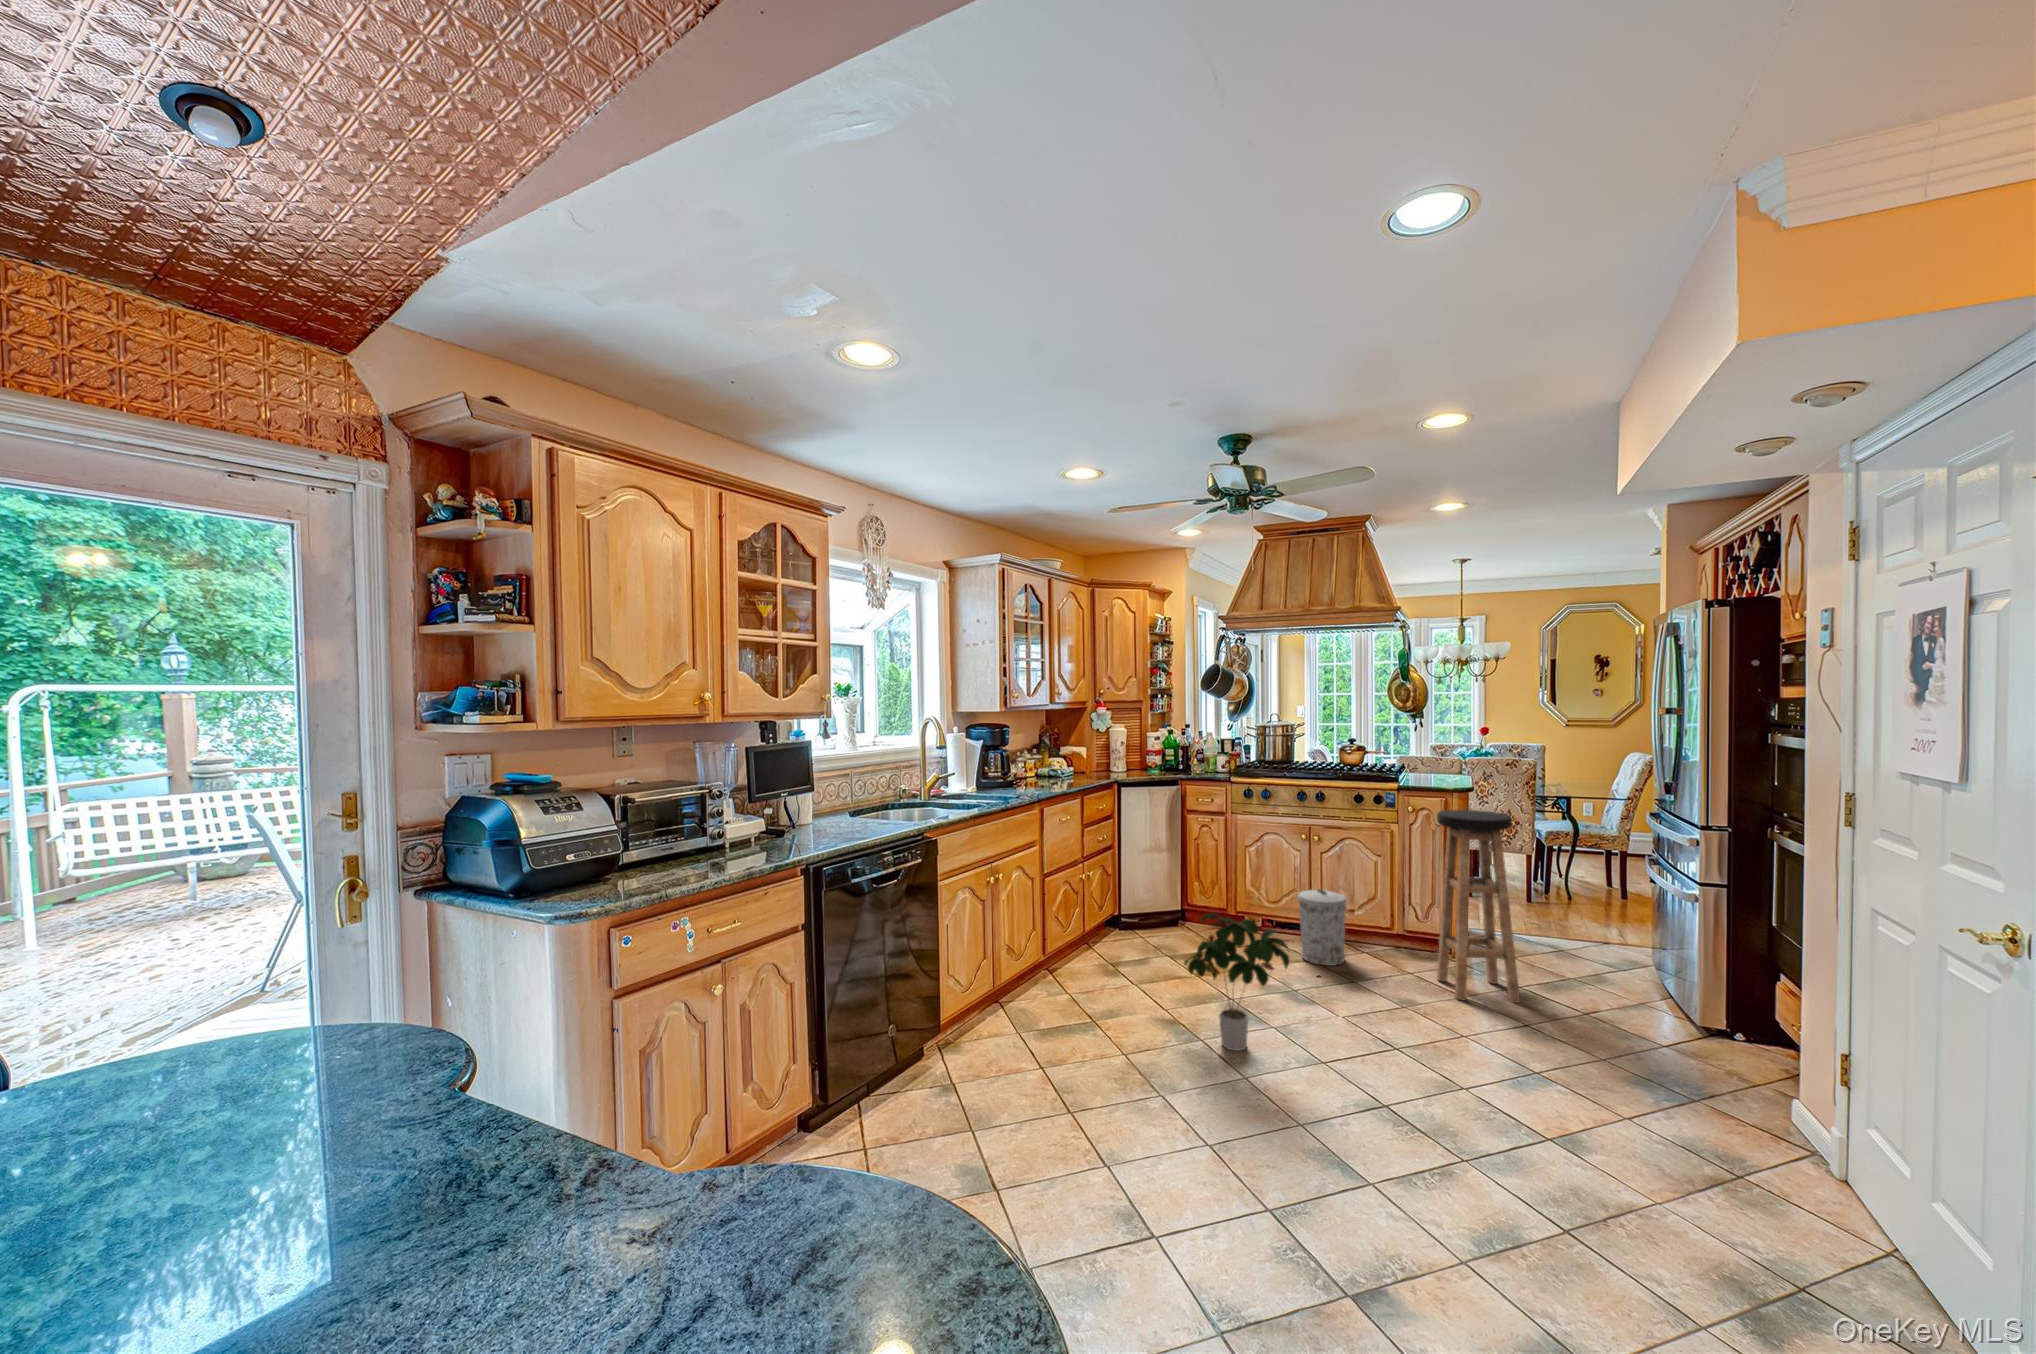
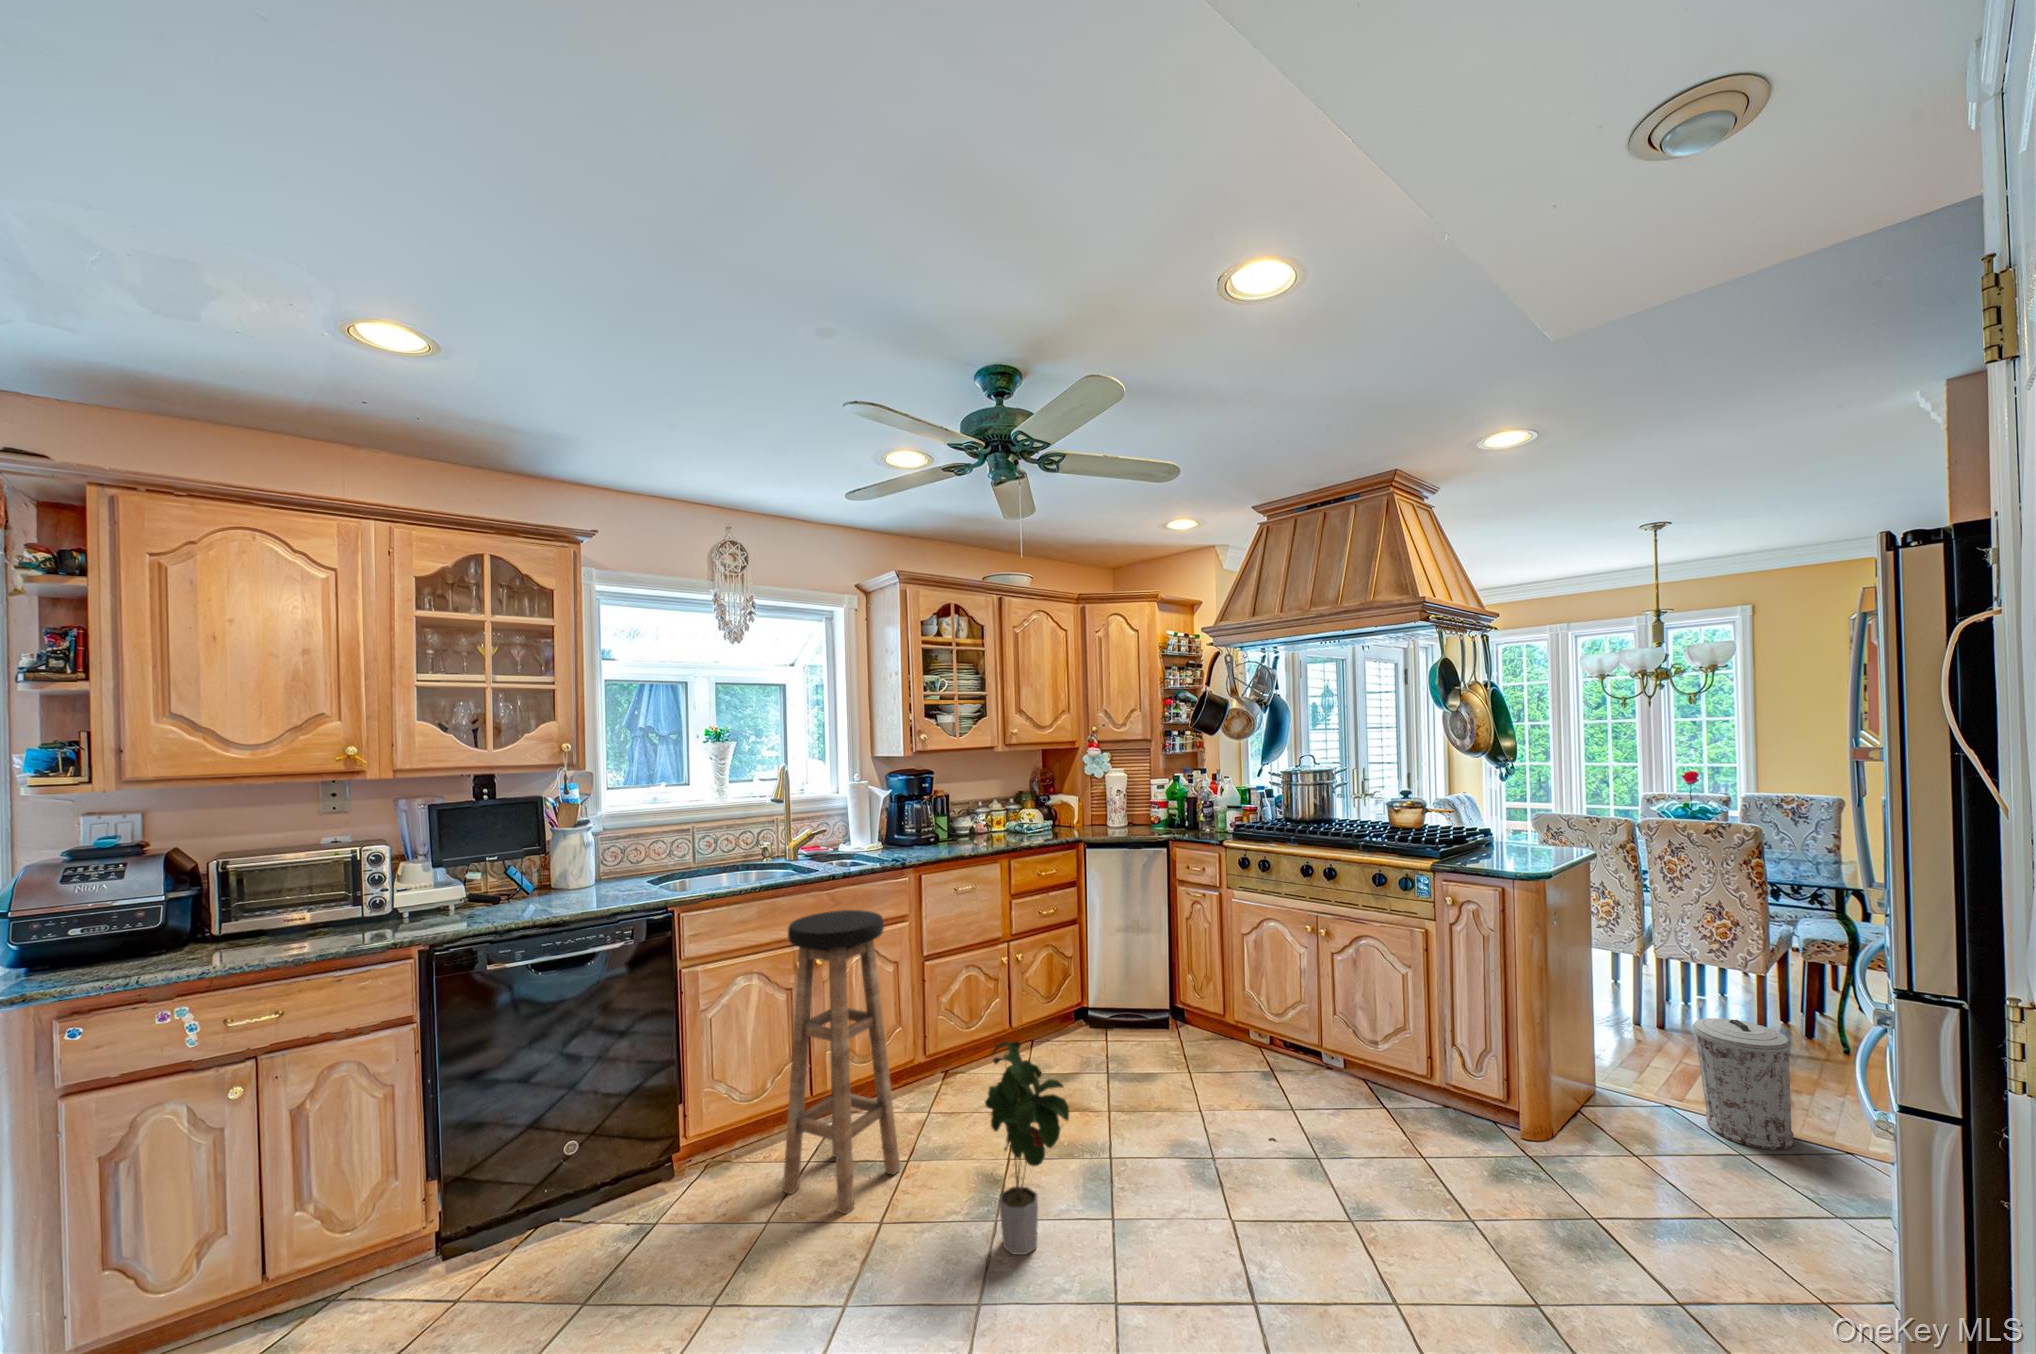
bar stool: present [1437,810,1520,1003] -> present [783,910,900,1214]
trash can: present [1298,889,1347,966] -> present [1692,1018,1793,1150]

